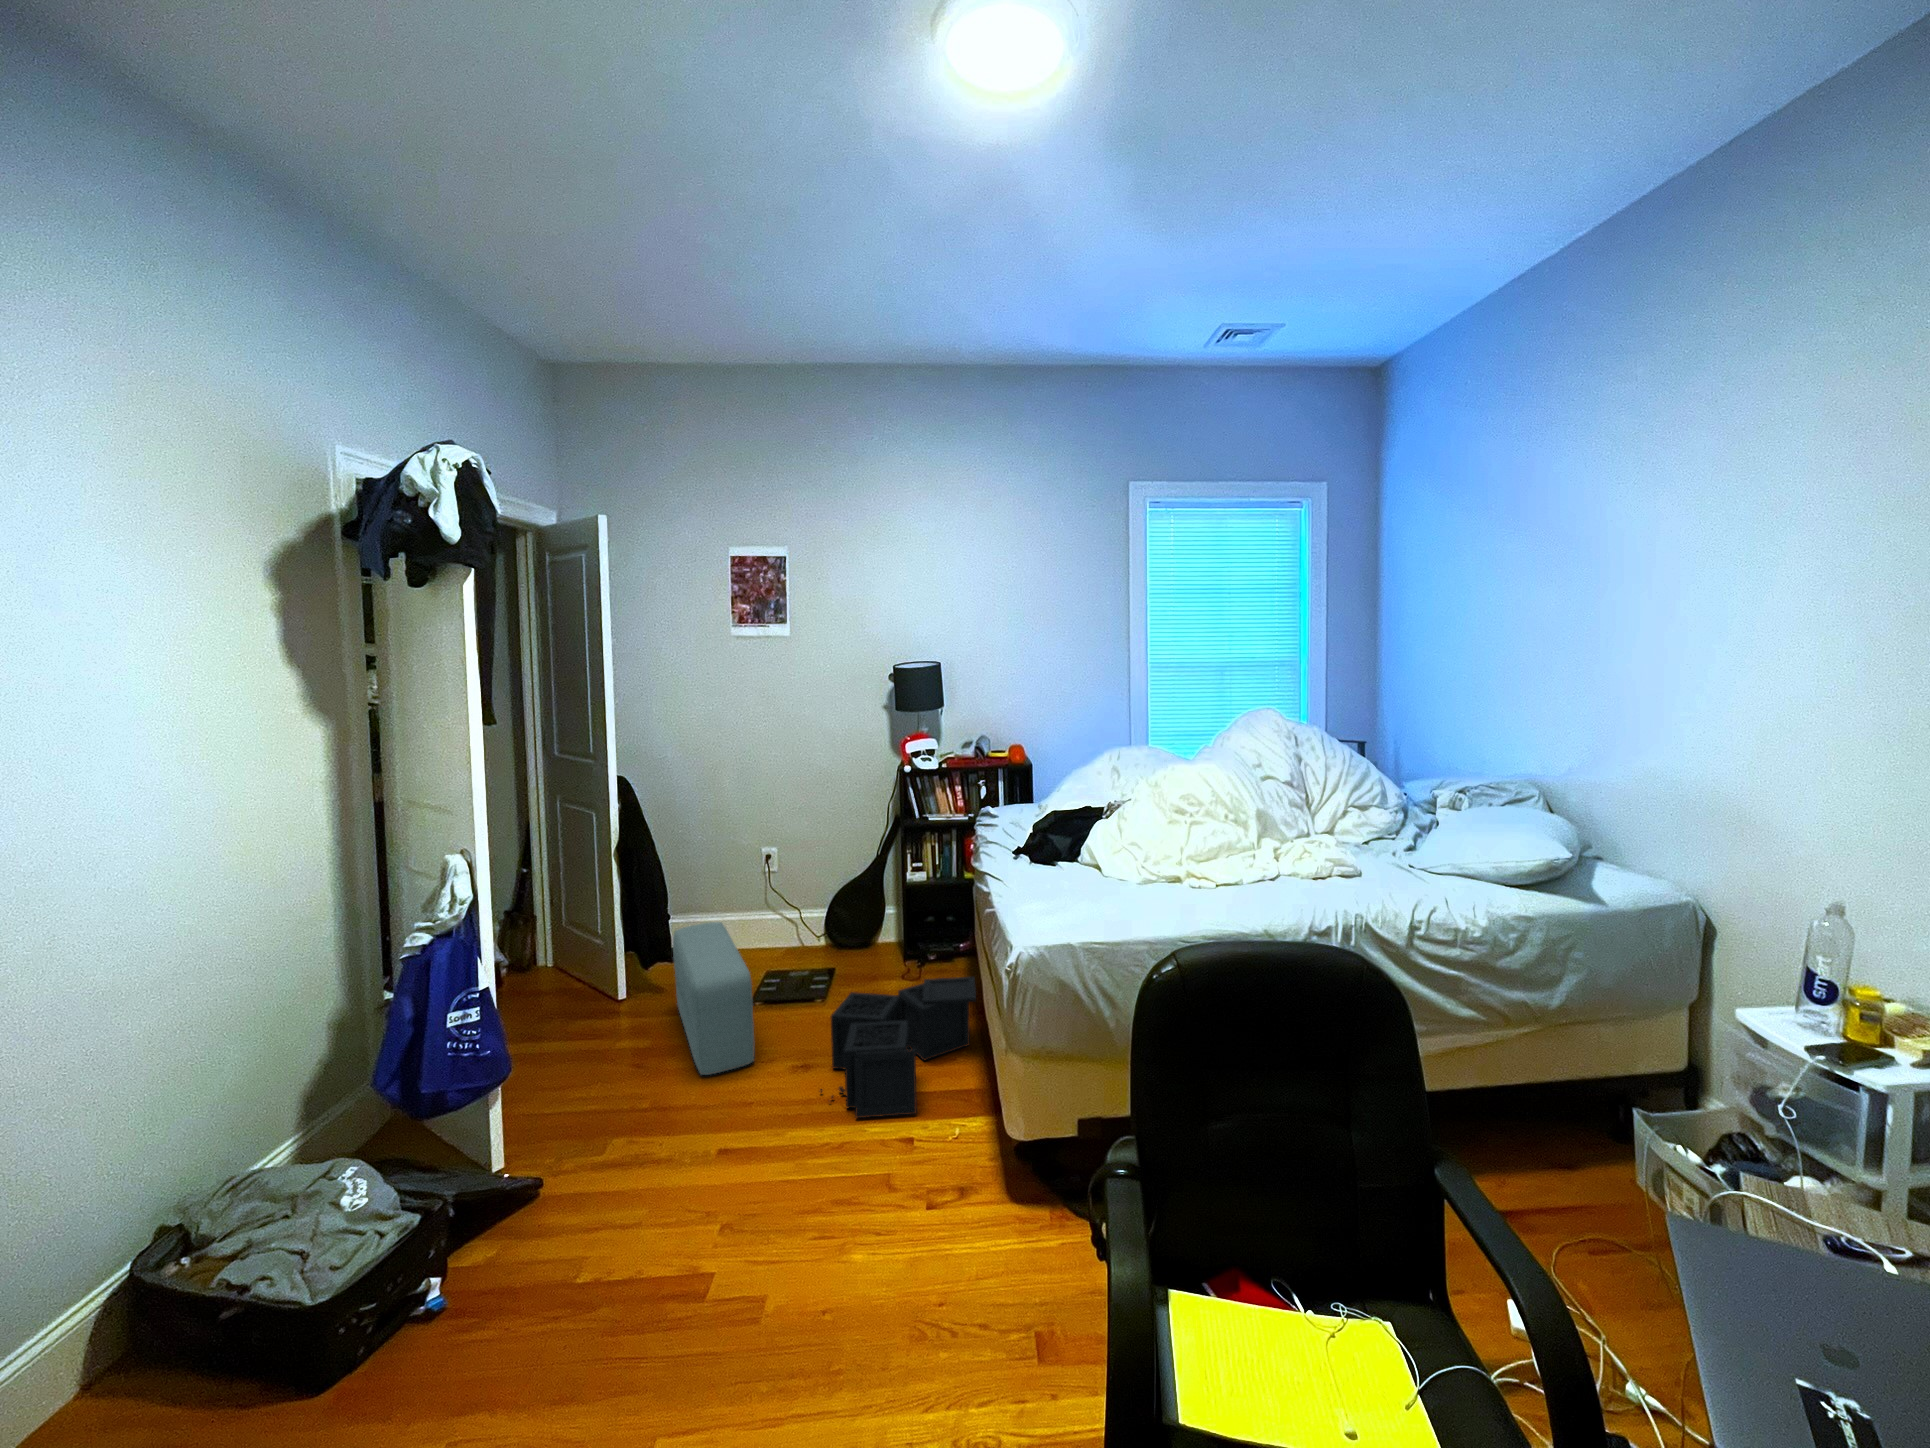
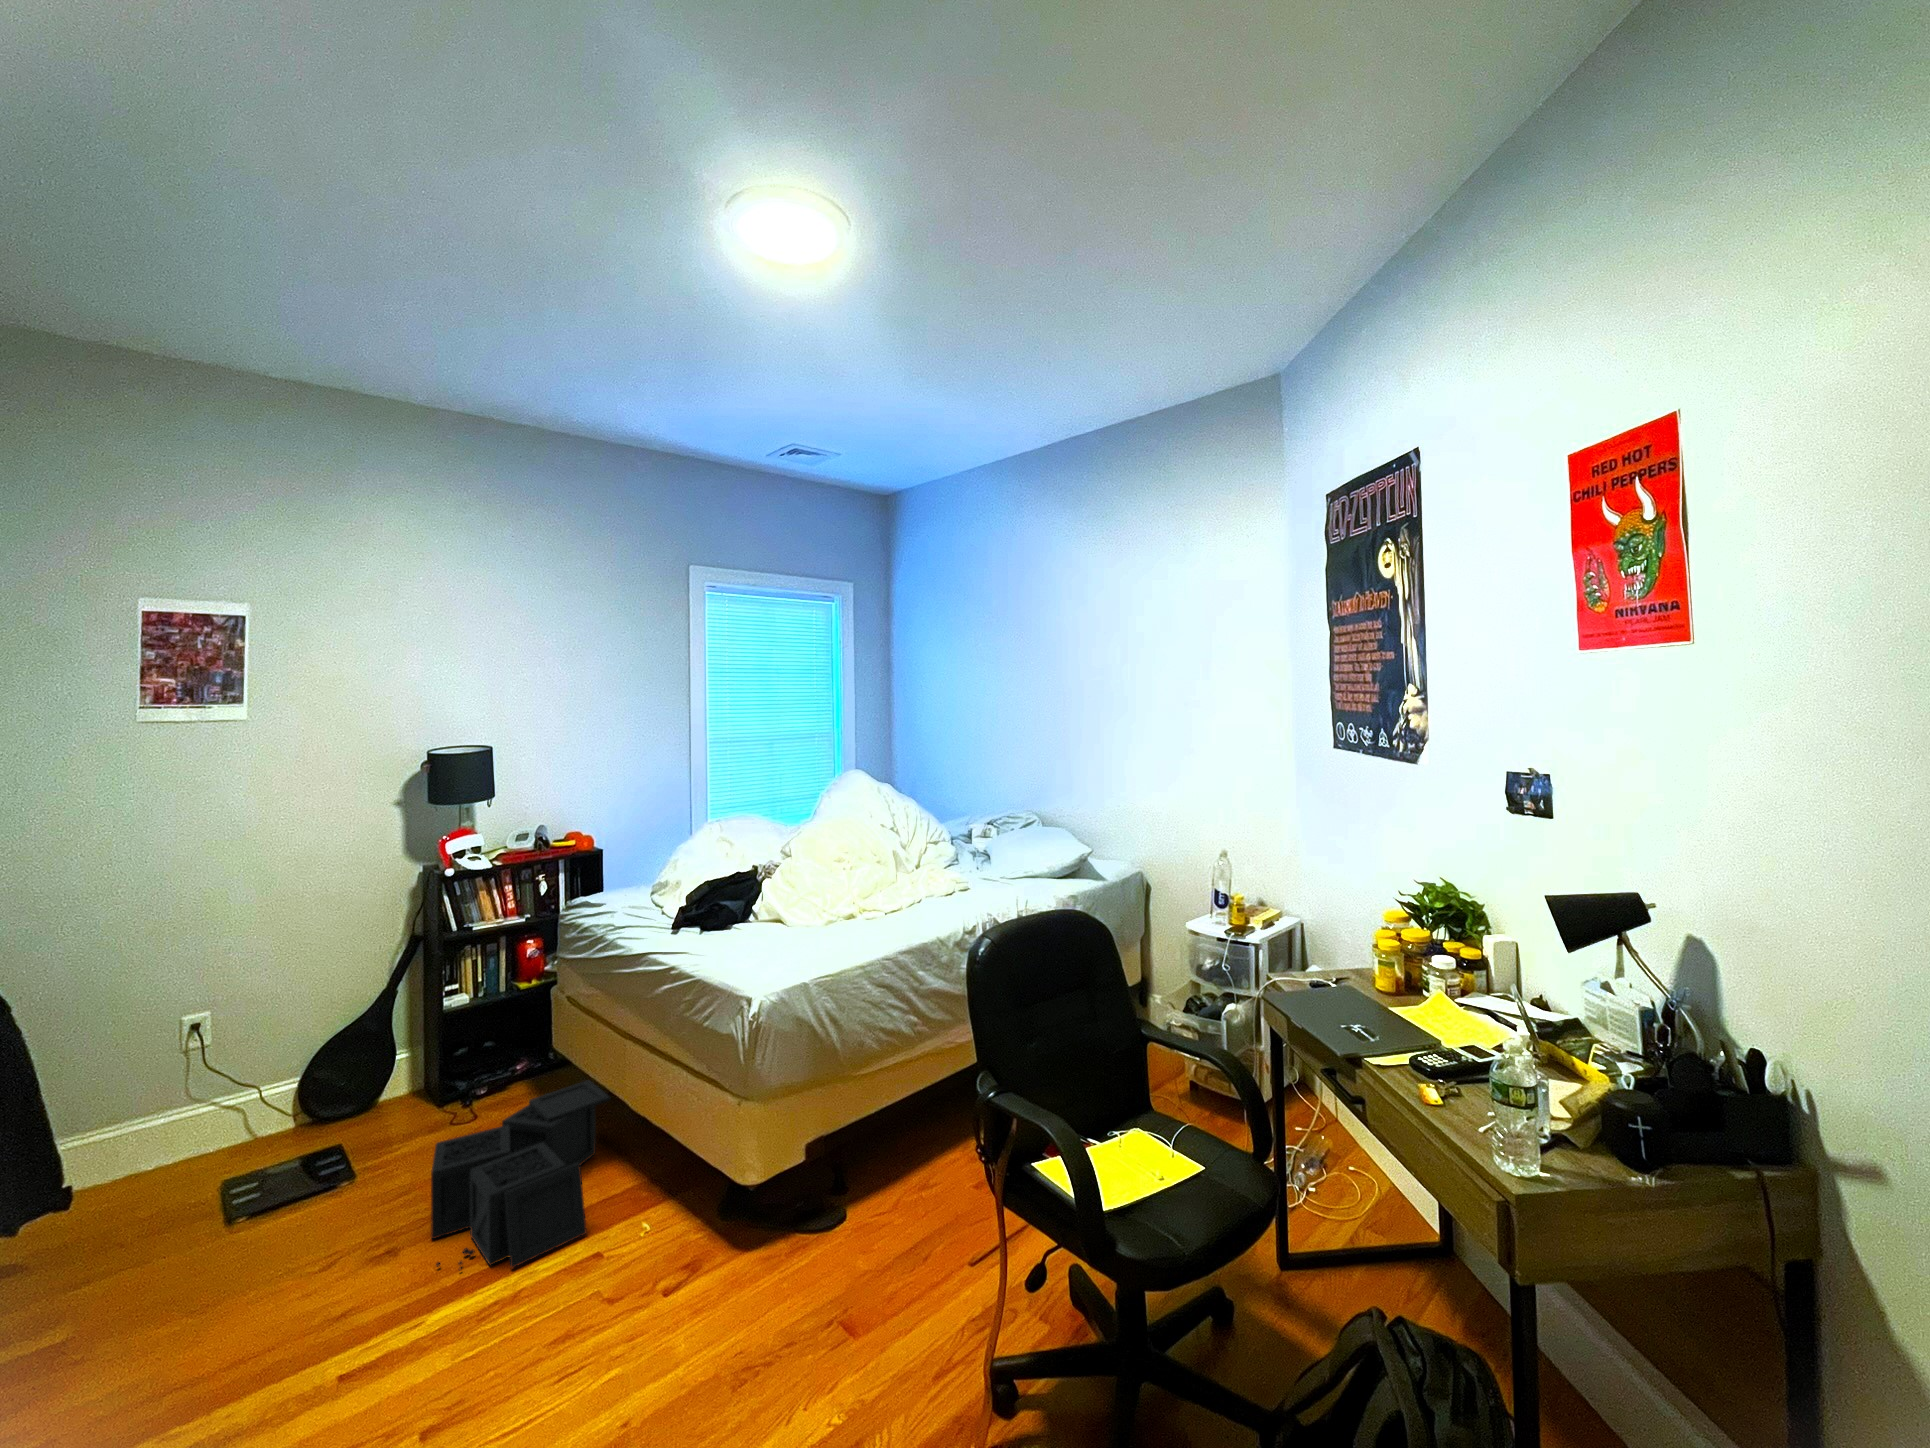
pouf: present [673,922,754,1075] -> none [64,1124,297,1330]

